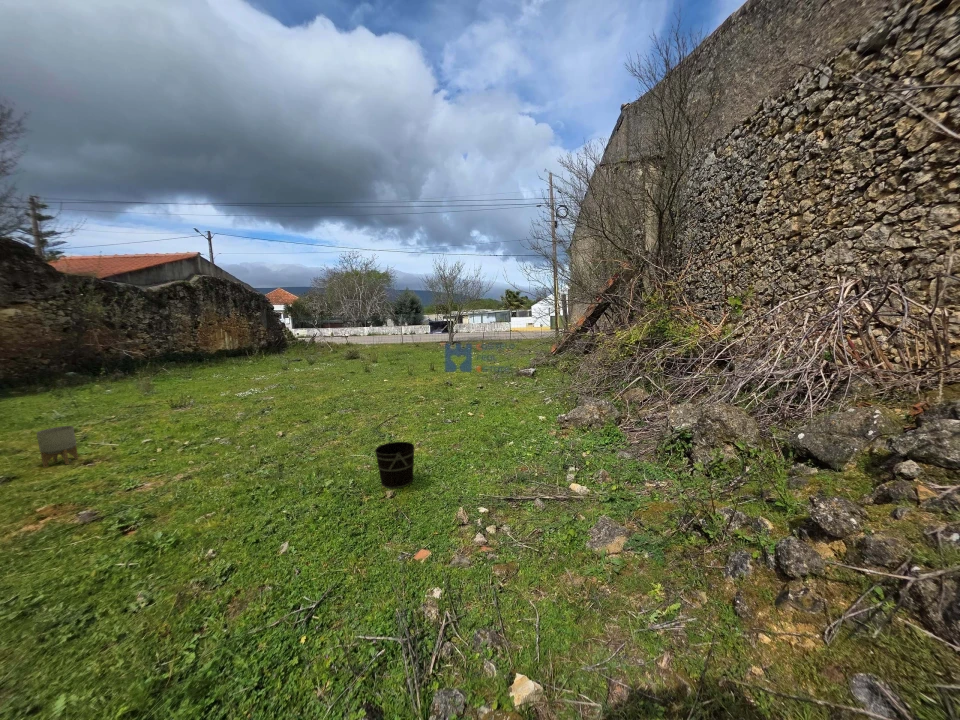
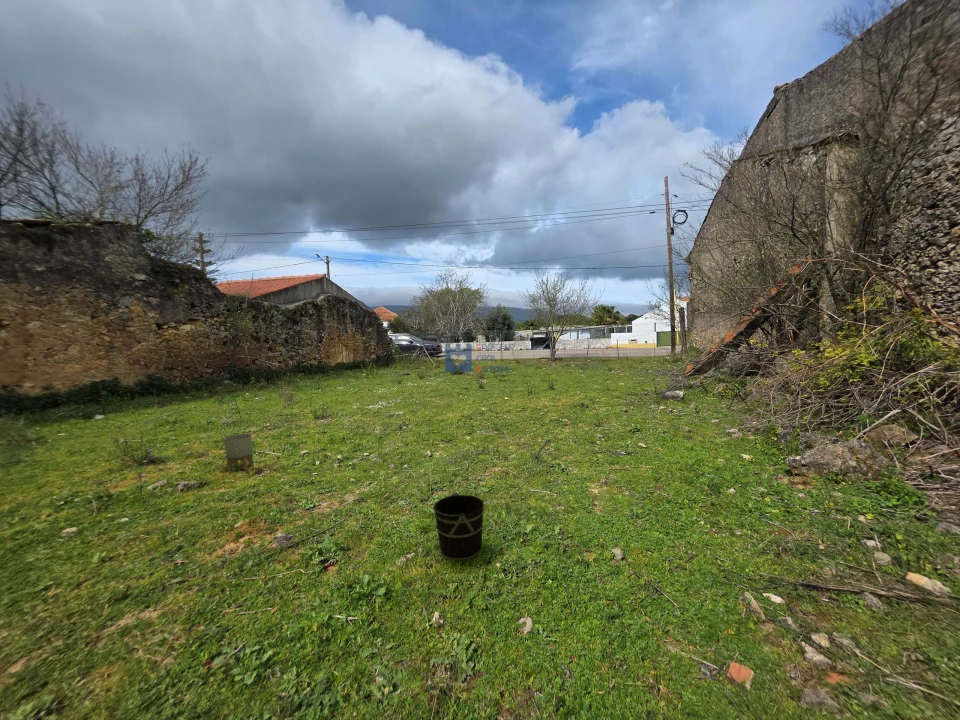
bucket: present [374,442,414,488] -> present [432,494,484,560]

